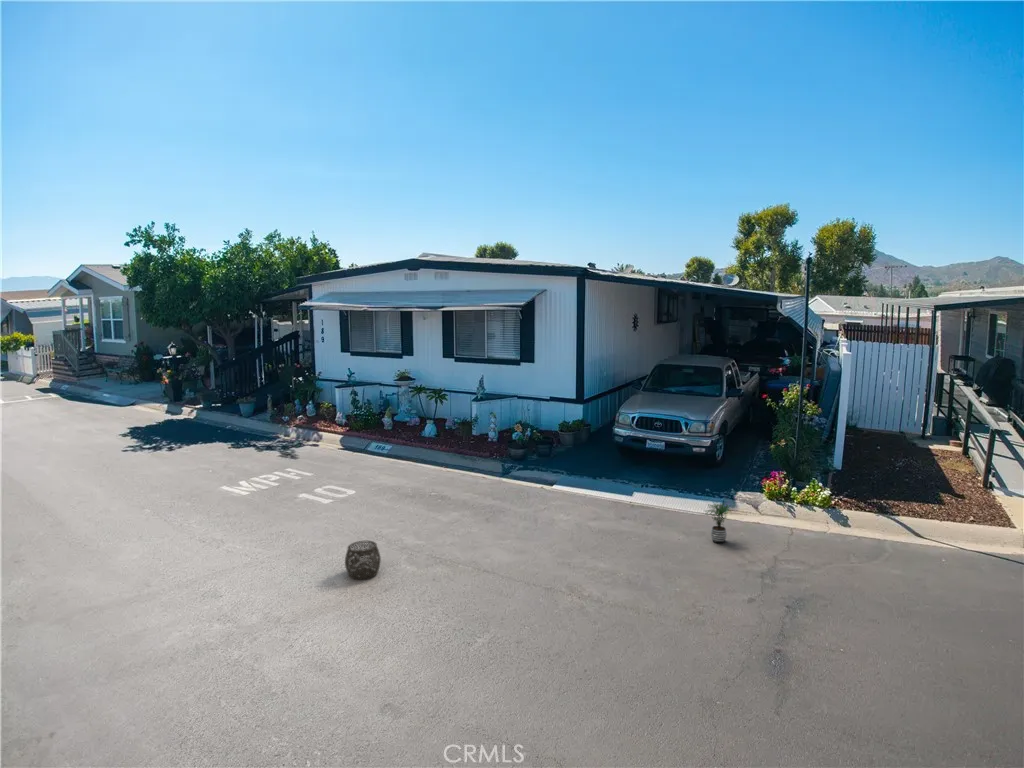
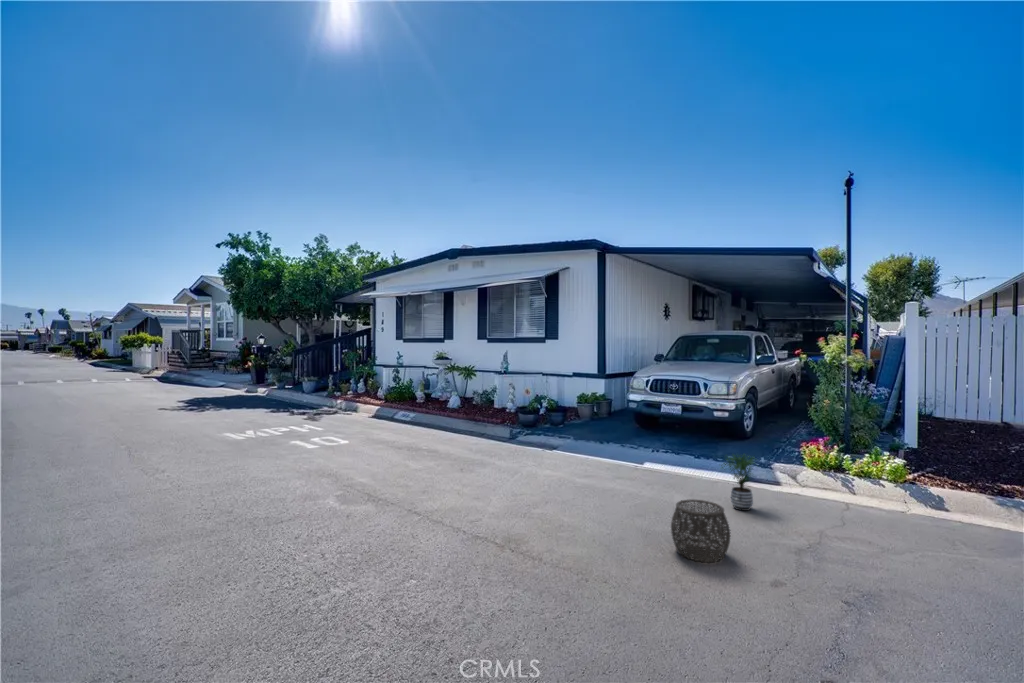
woven basket: present [345,540,381,579] -> present [671,499,731,563]

